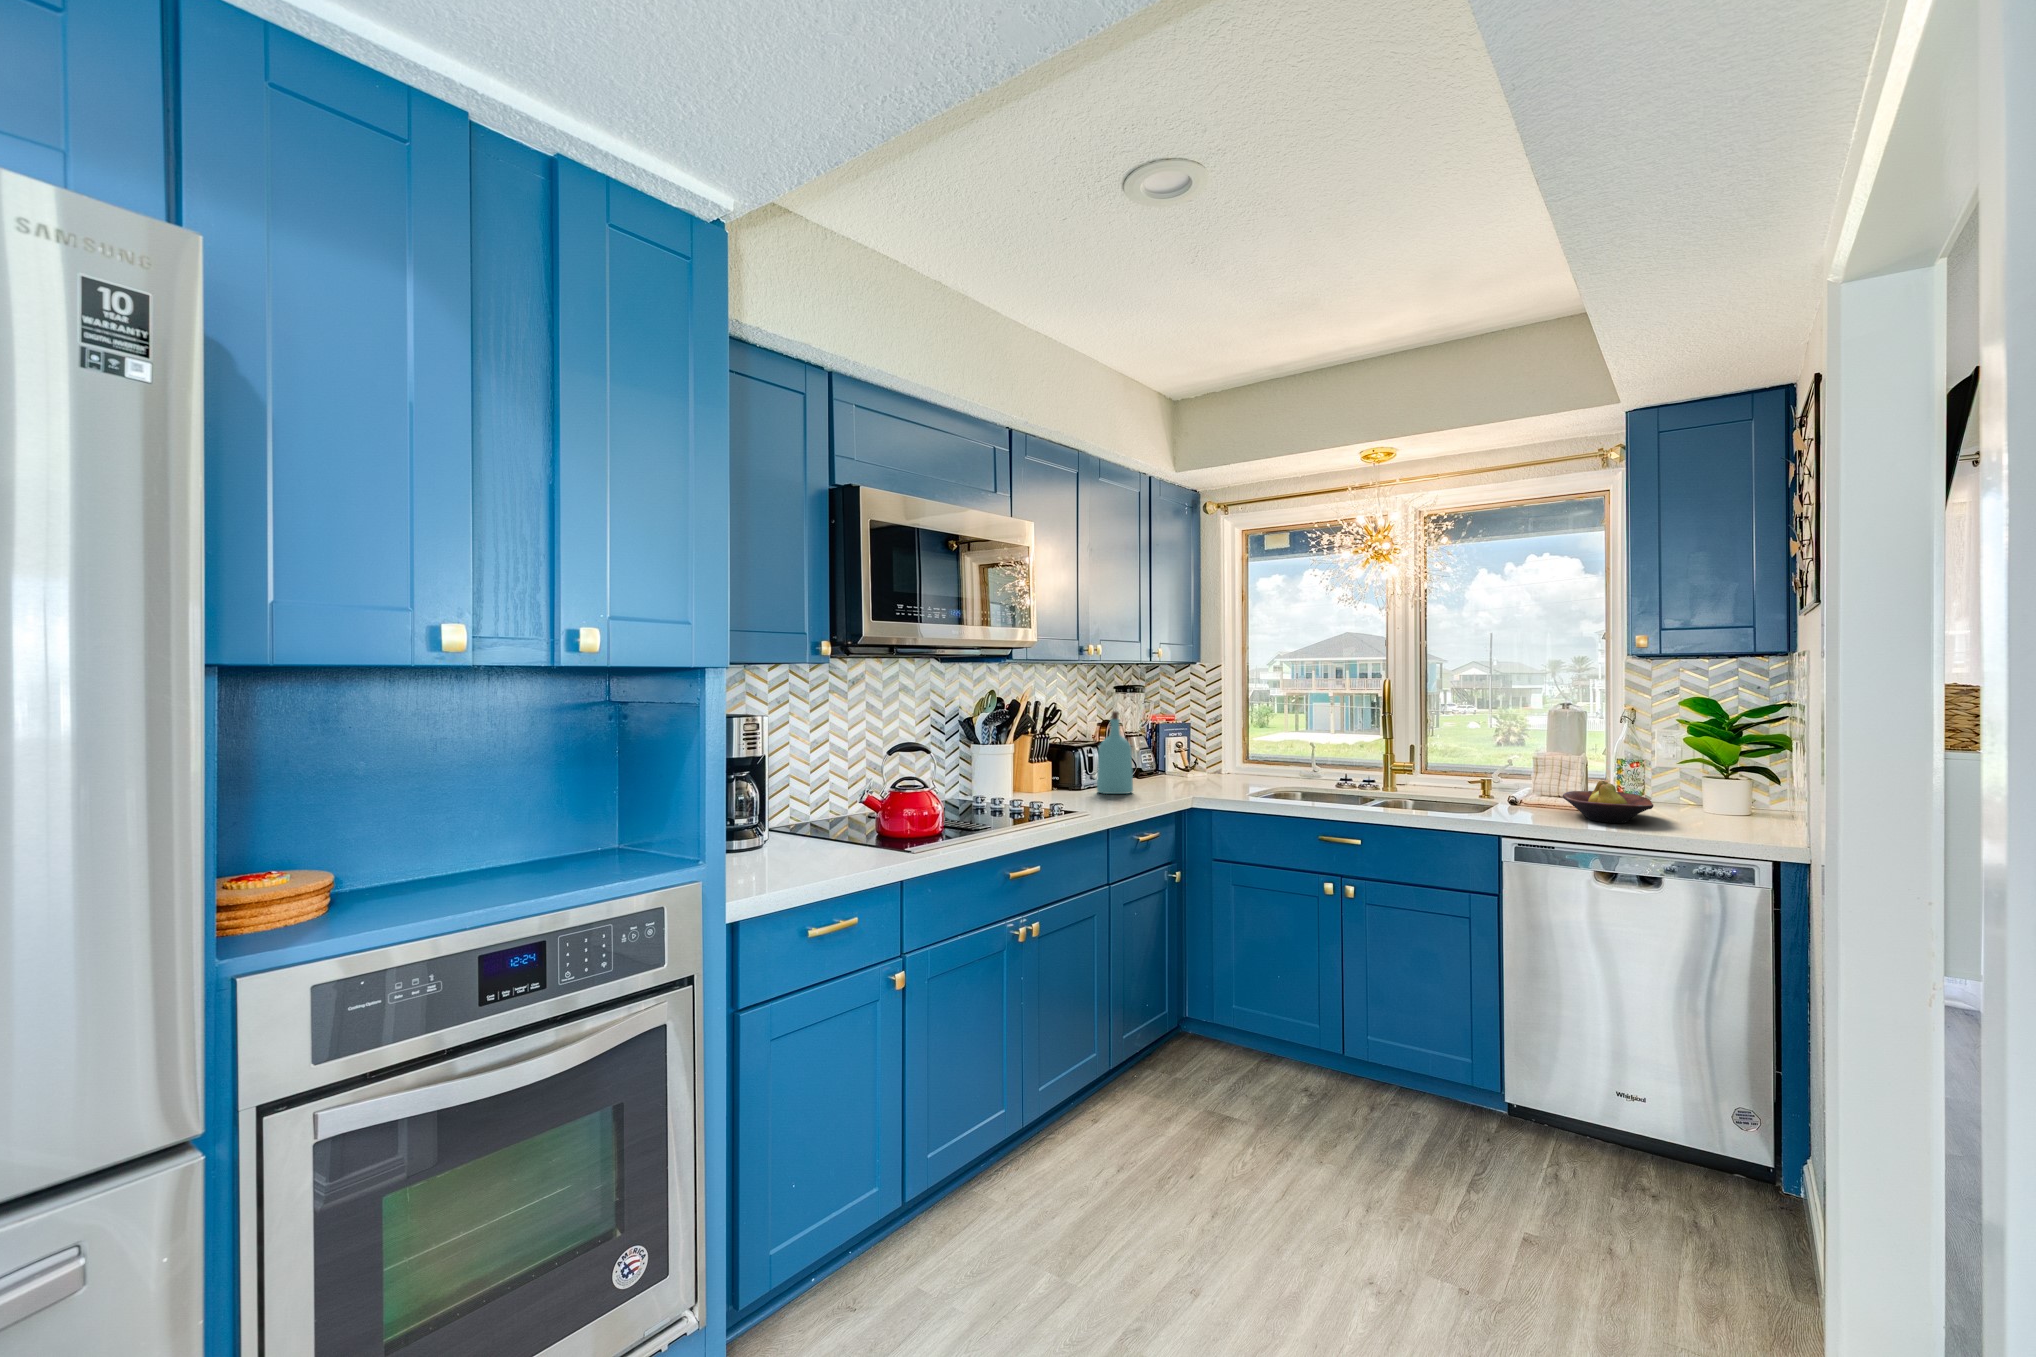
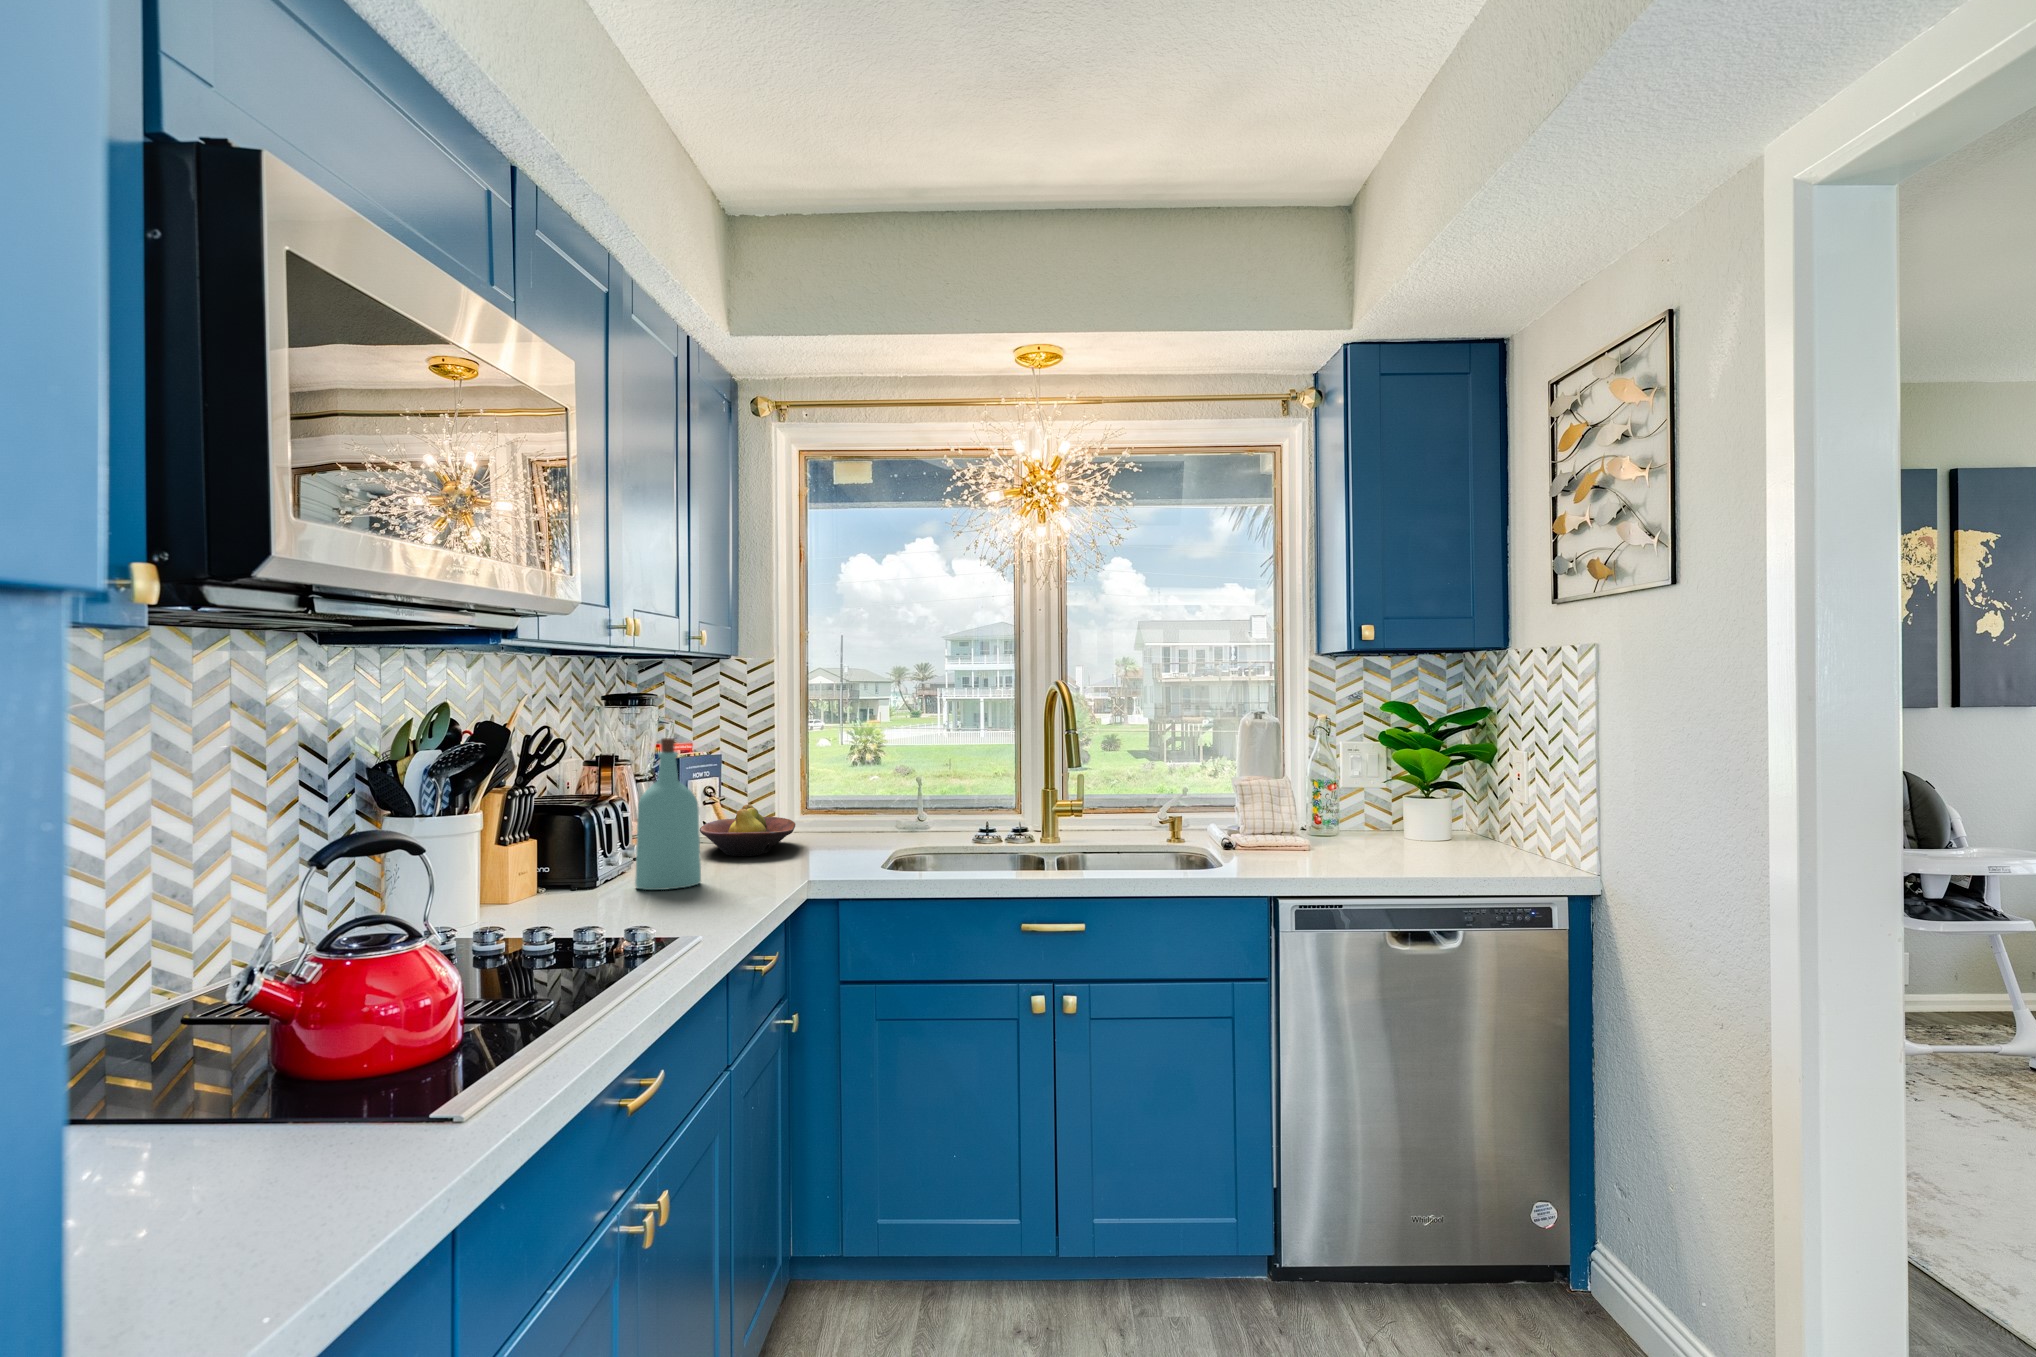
fruit bowl: present [1563,781,1653,823] -> present [700,804,795,856]

